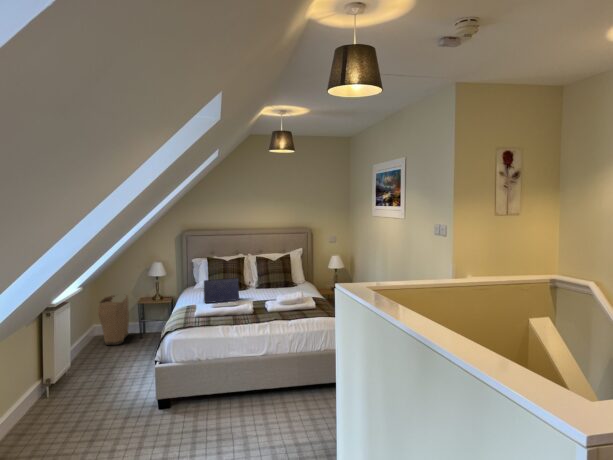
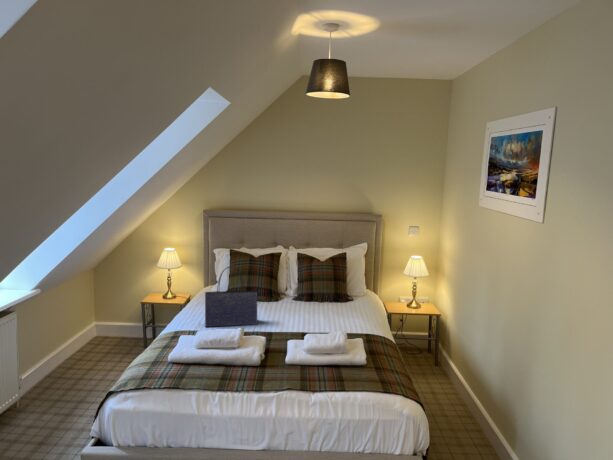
laundry basket: present [98,295,129,345] -> none [85,288,131,357]

